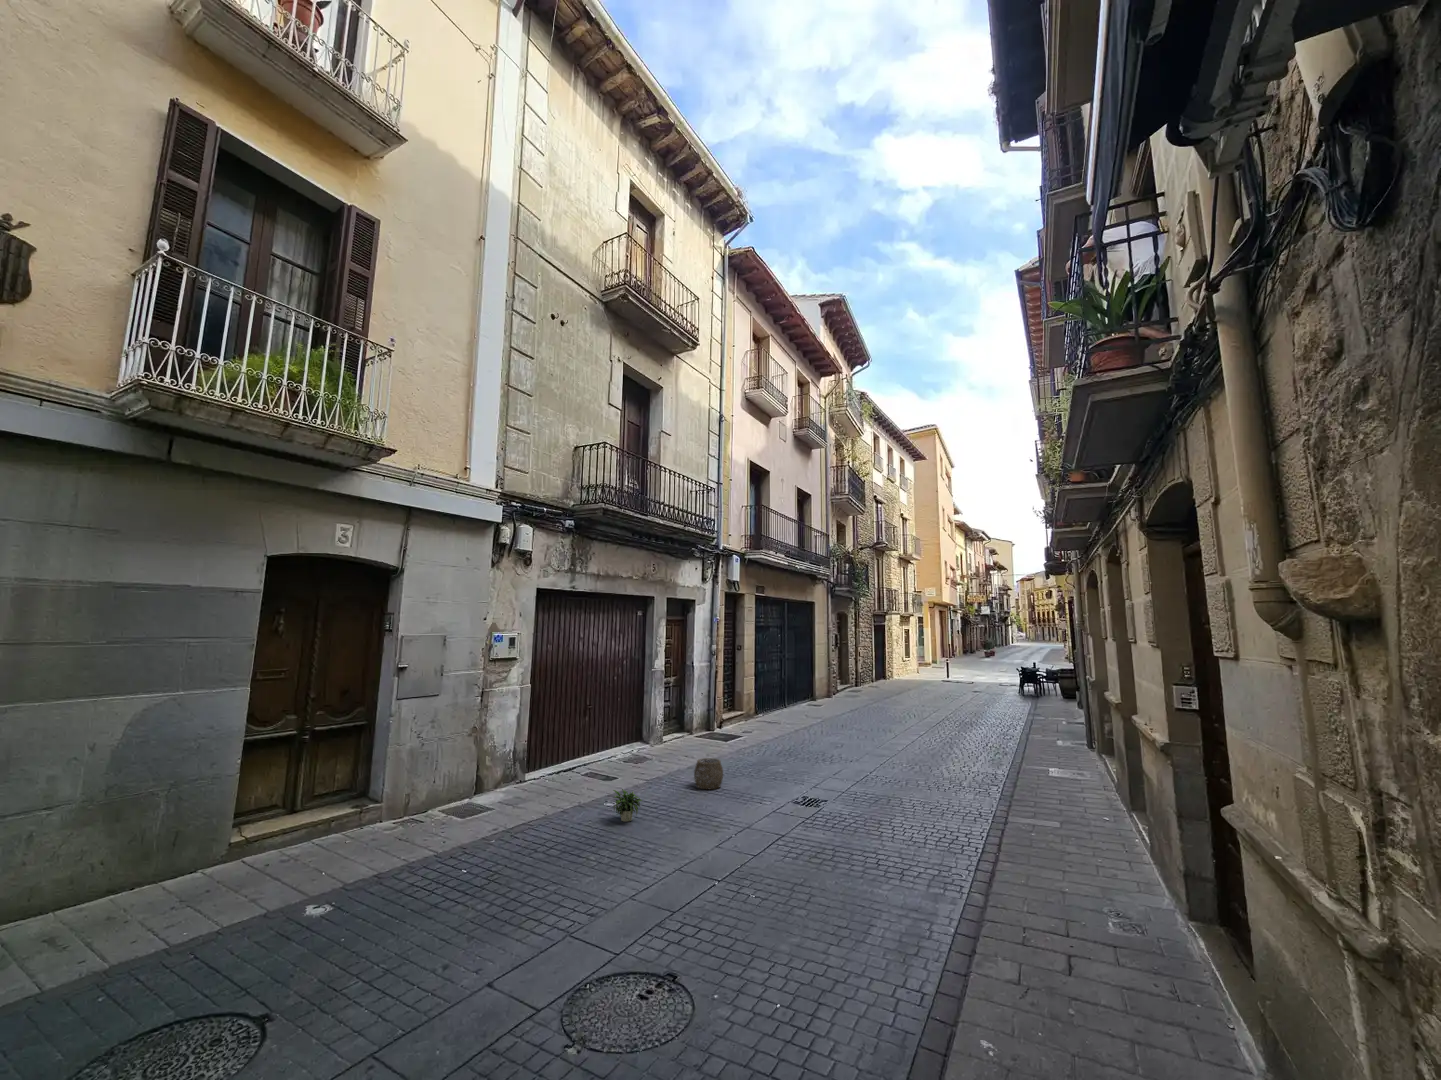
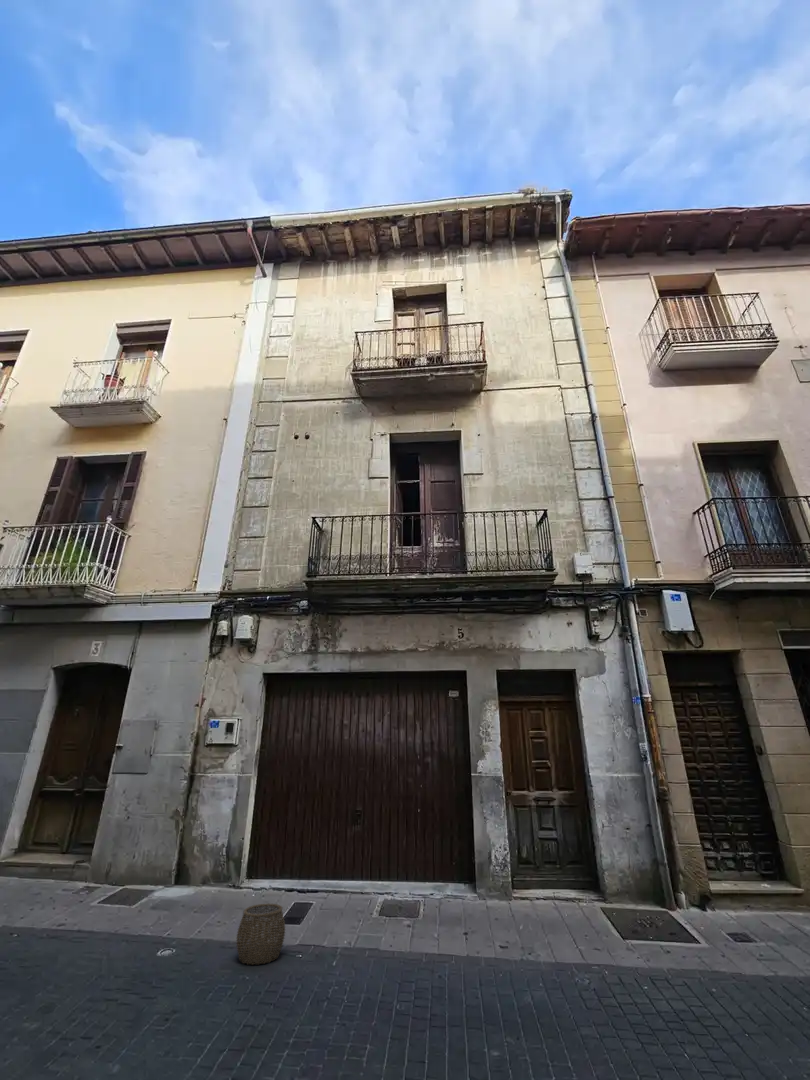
potted plant: present [613,789,642,822] -> none [54,903,105,954]

